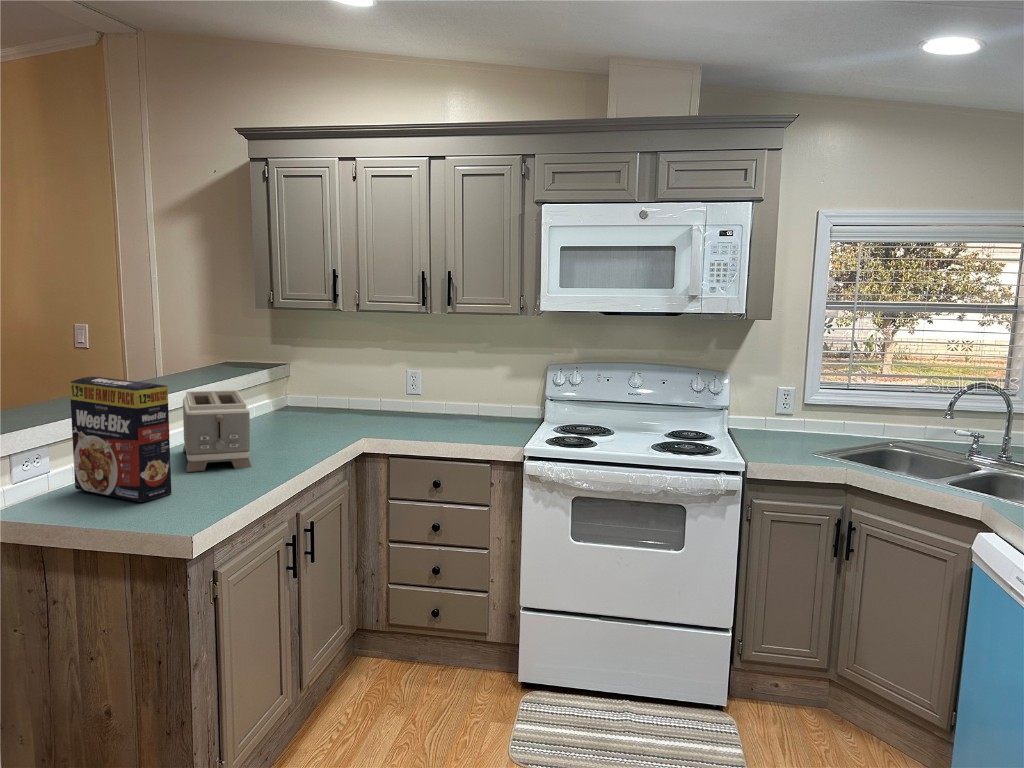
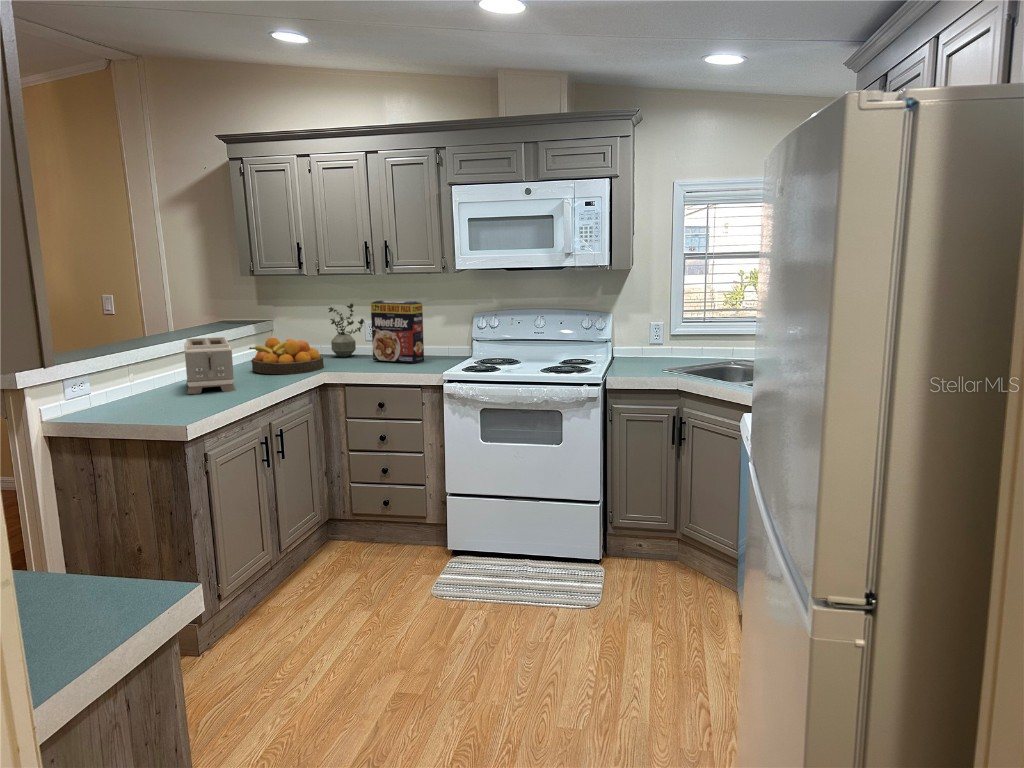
potted plant: none [363,346,409,414] -> present [328,303,364,357]
cereal box: present [69,377,172,502] -> present [371,301,424,363]
fruit bowl: none [265,390,360,440] -> present [249,338,324,374]

